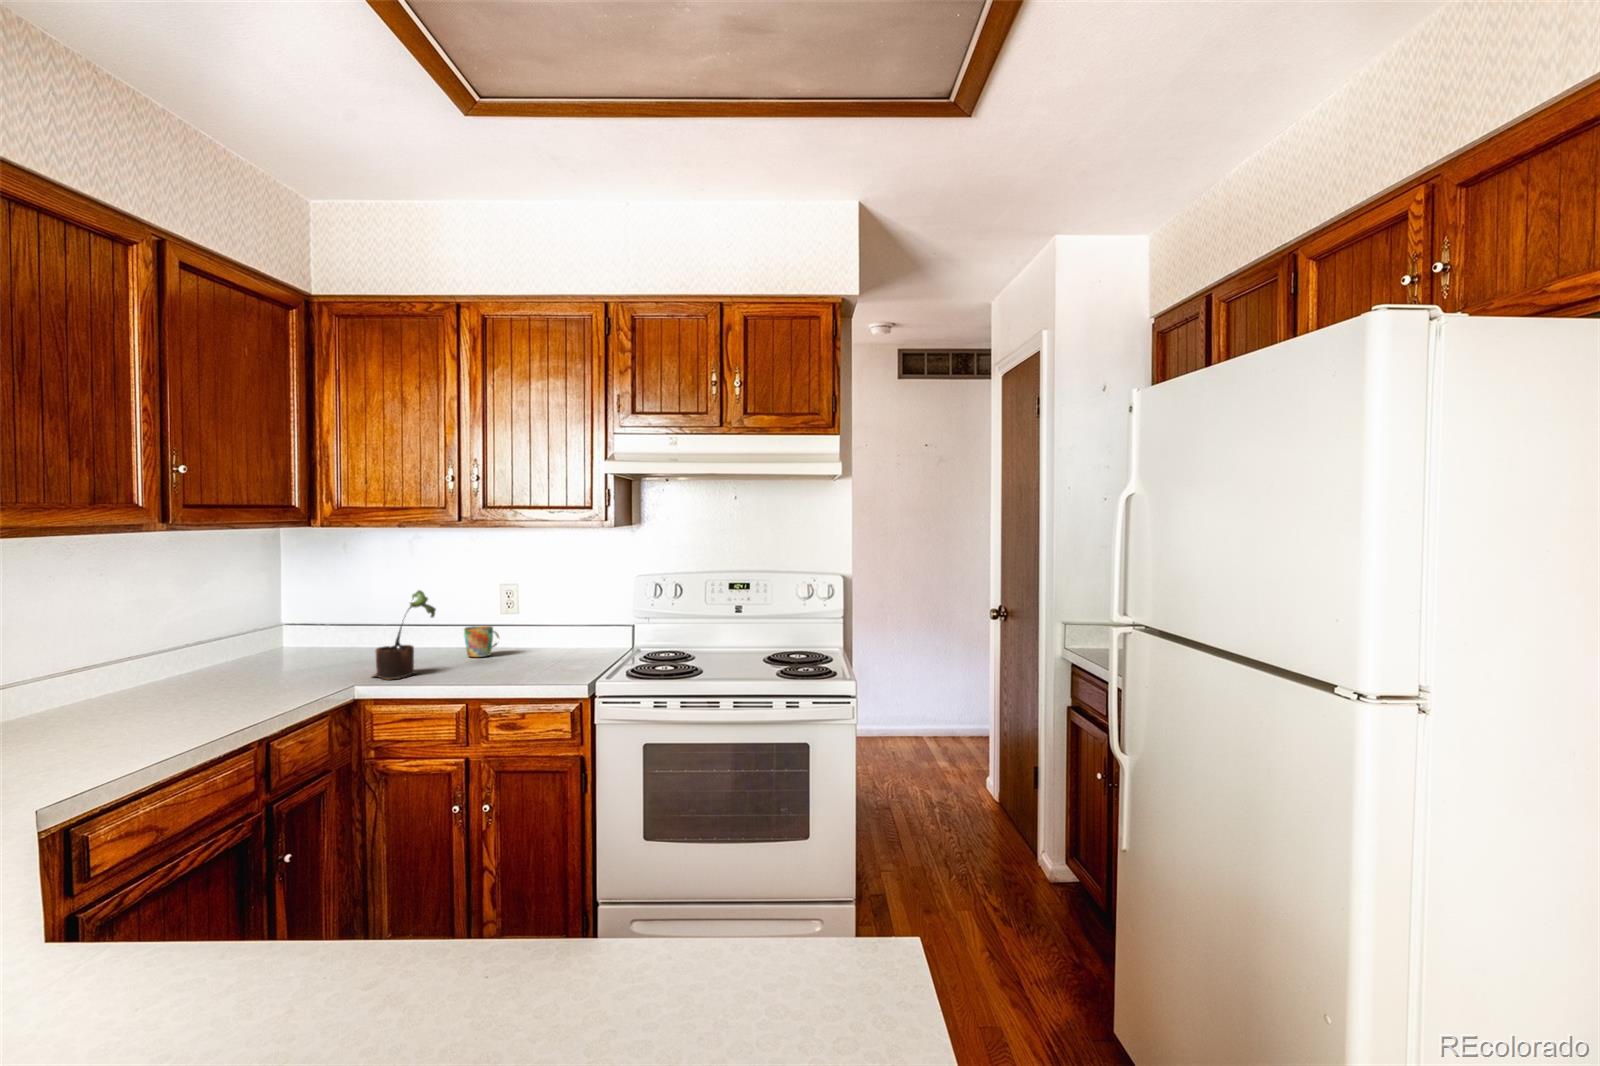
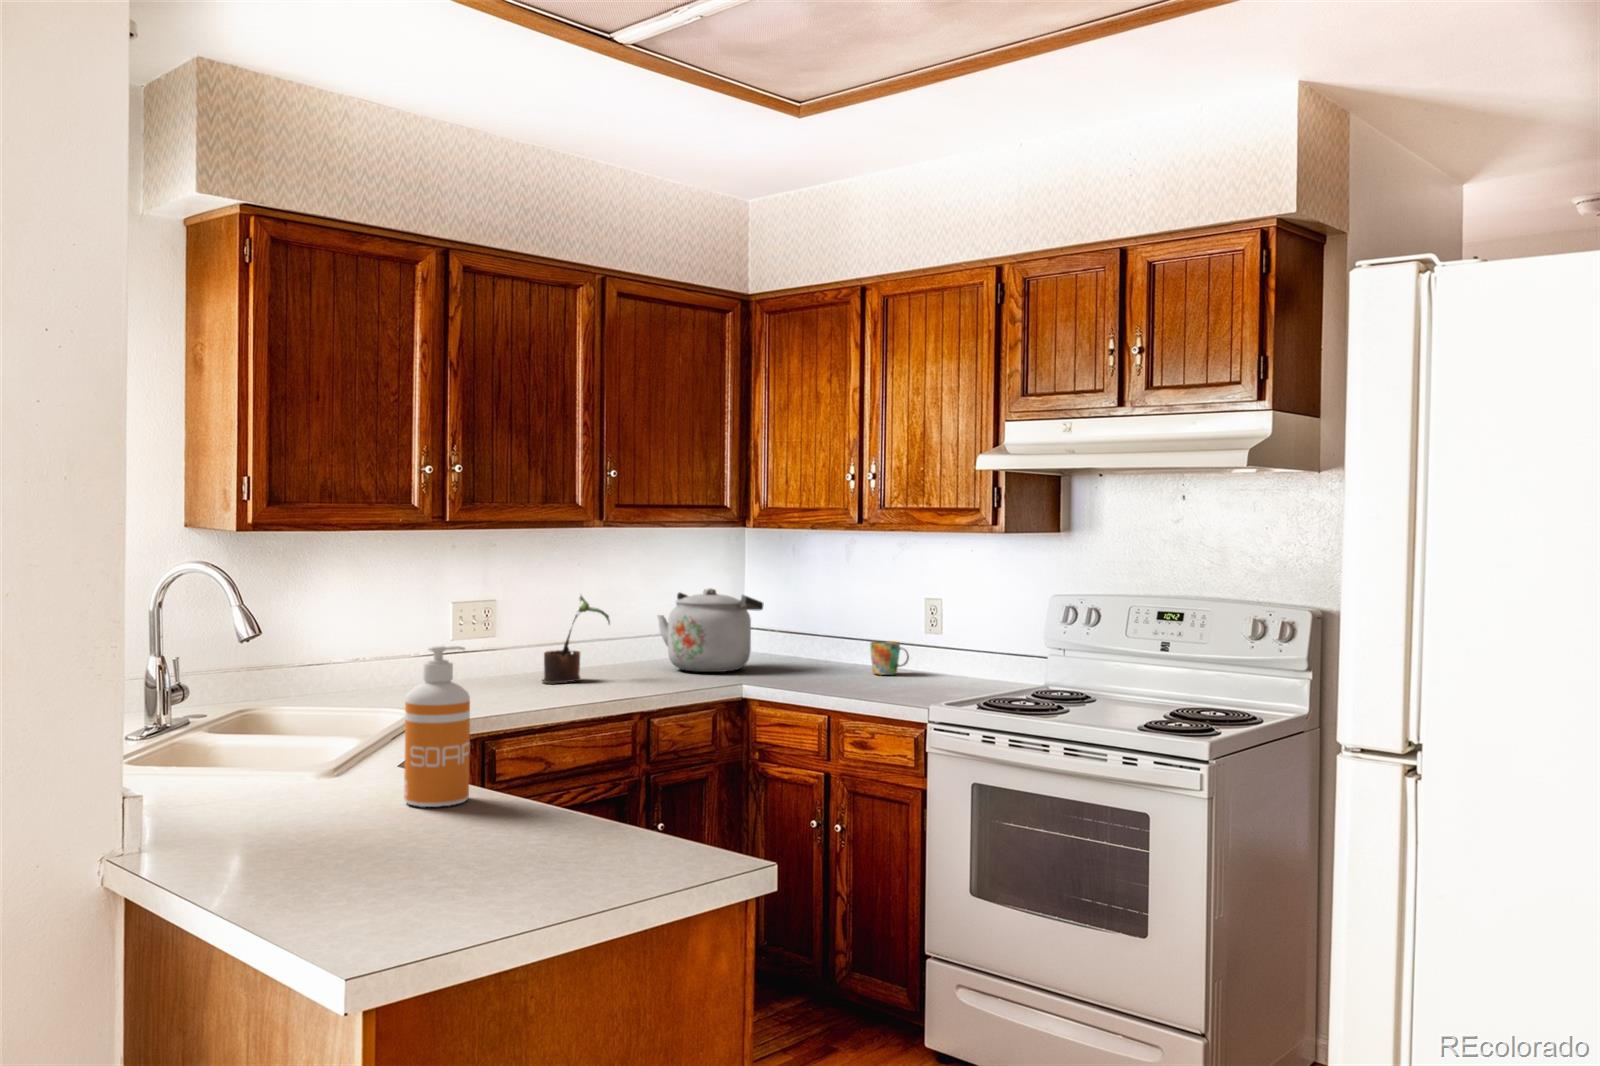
potted plant: present [373,590,436,680] -> present [542,596,610,684]
kettle: none [214,591,344,680] -> present [658,588,763,672]
soap dispenser: none [209,724,337,1023] -> present [404,646,470,807]

